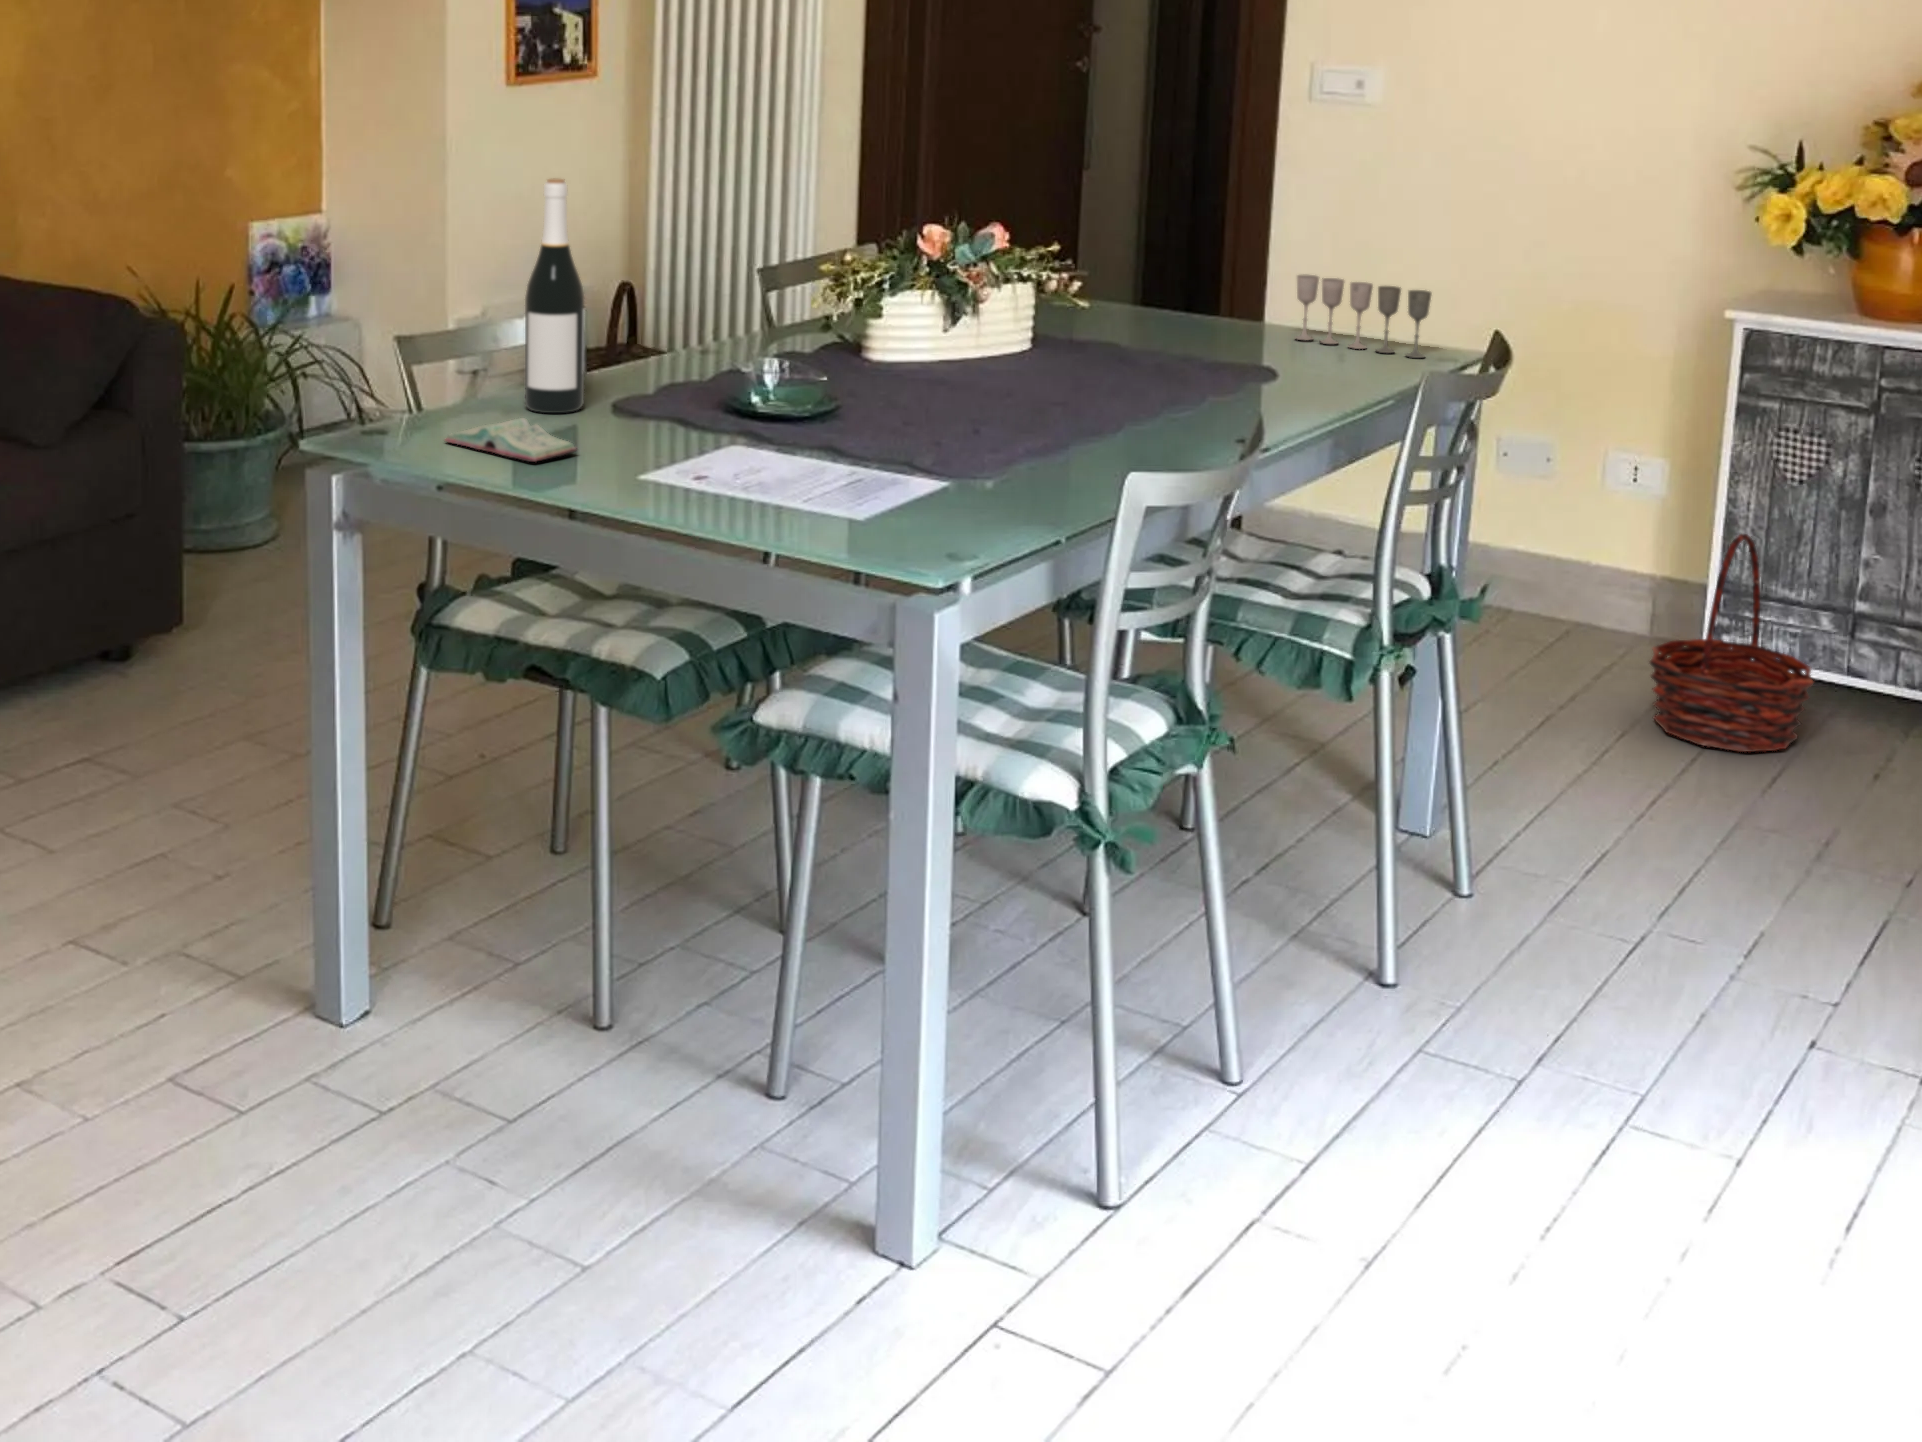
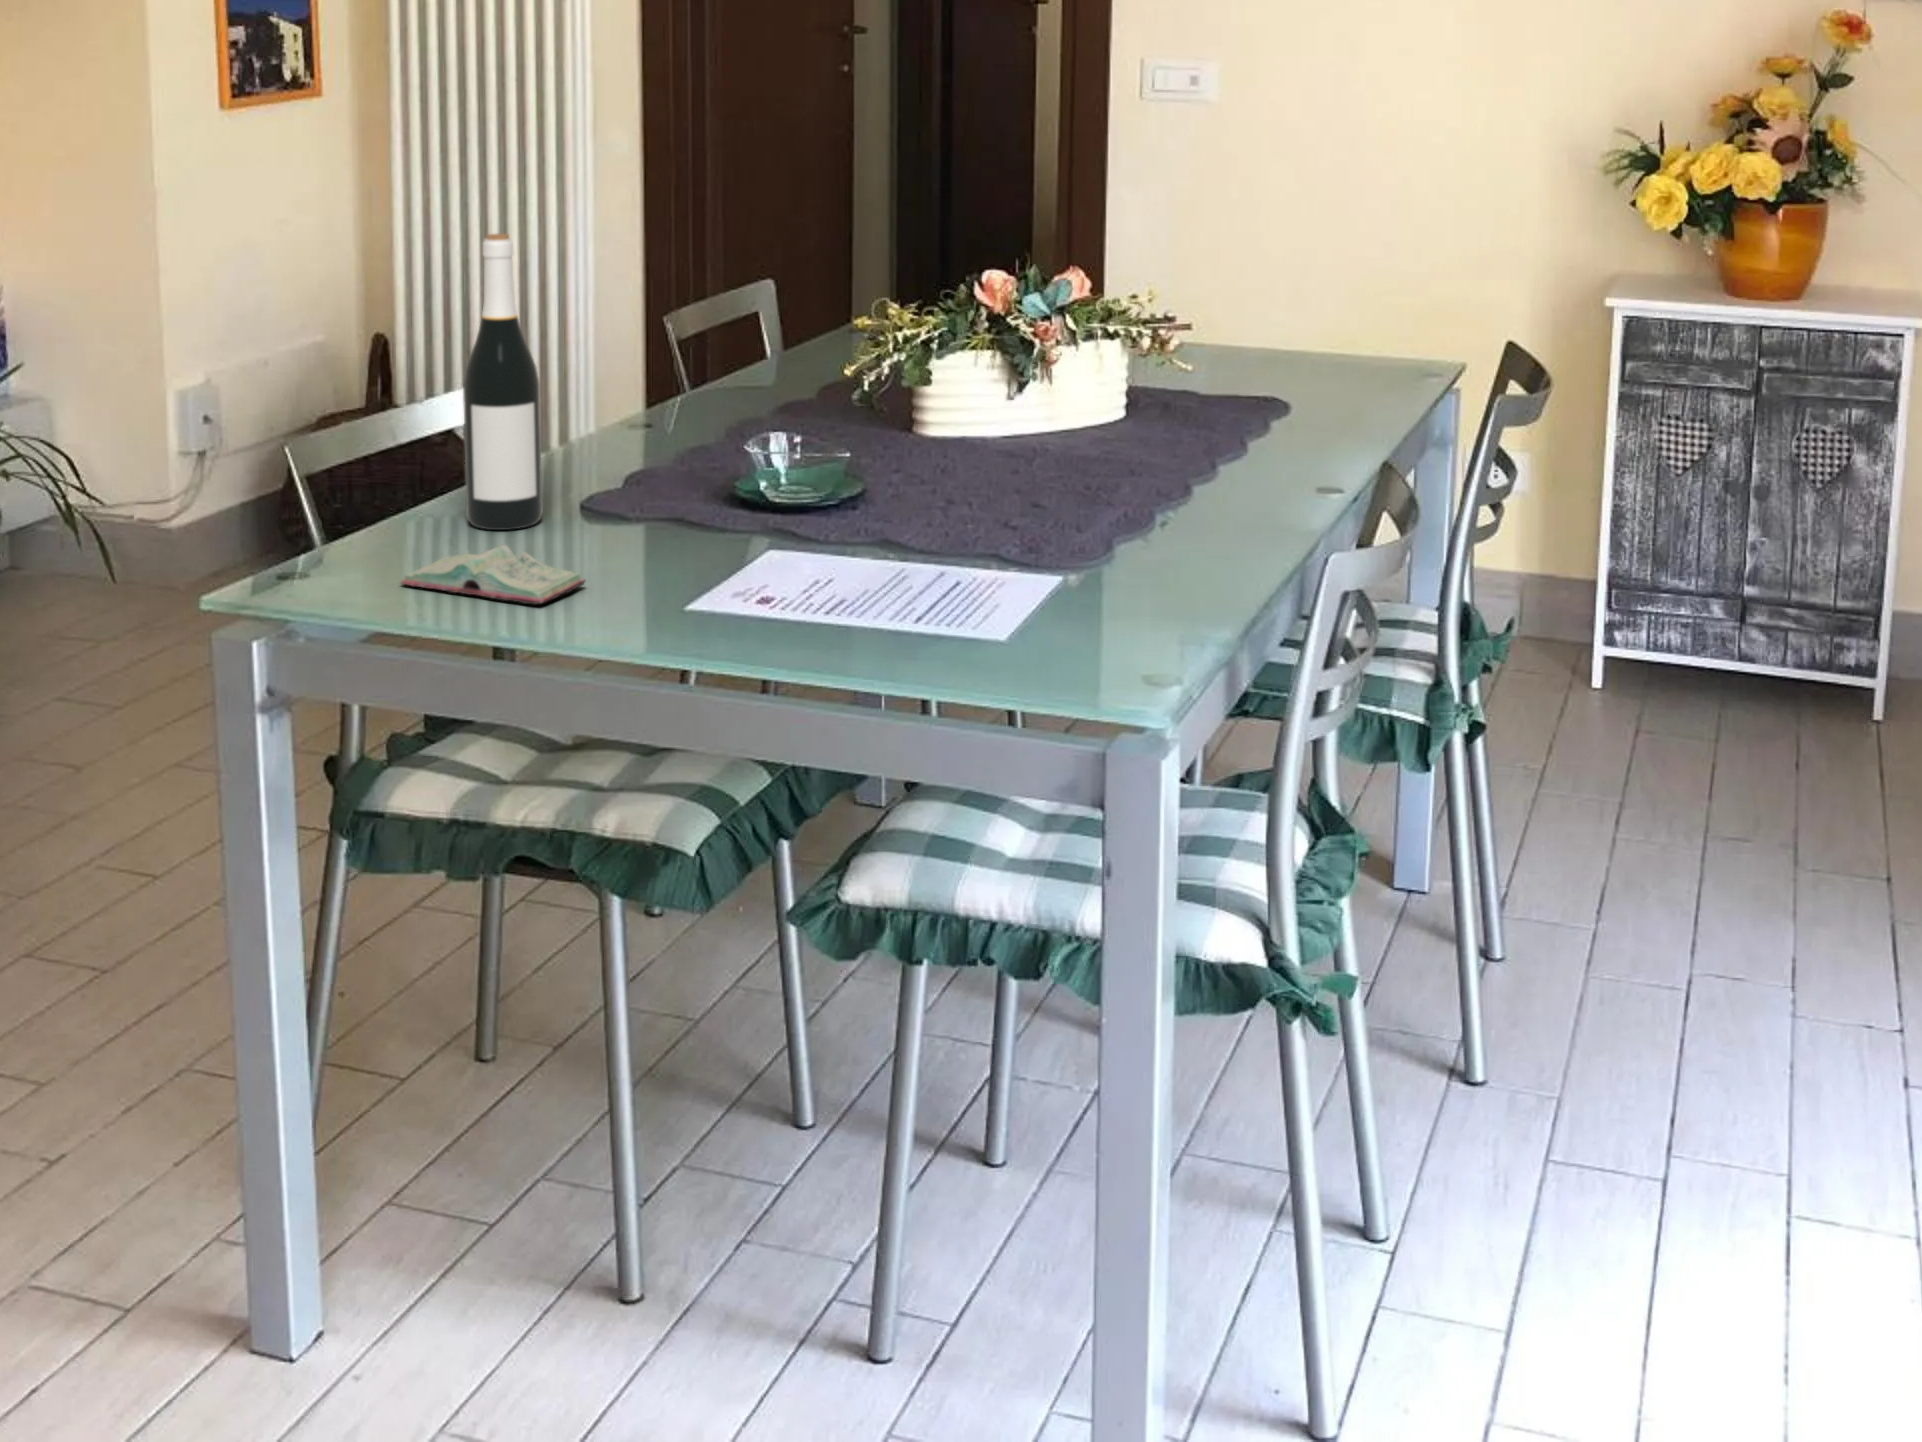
wine glass: present [1296,275,1431,358] -> none [1252,291,1406,376]
basket: present [1650,534,1813,752] -> none [1563,527,1726,752]

